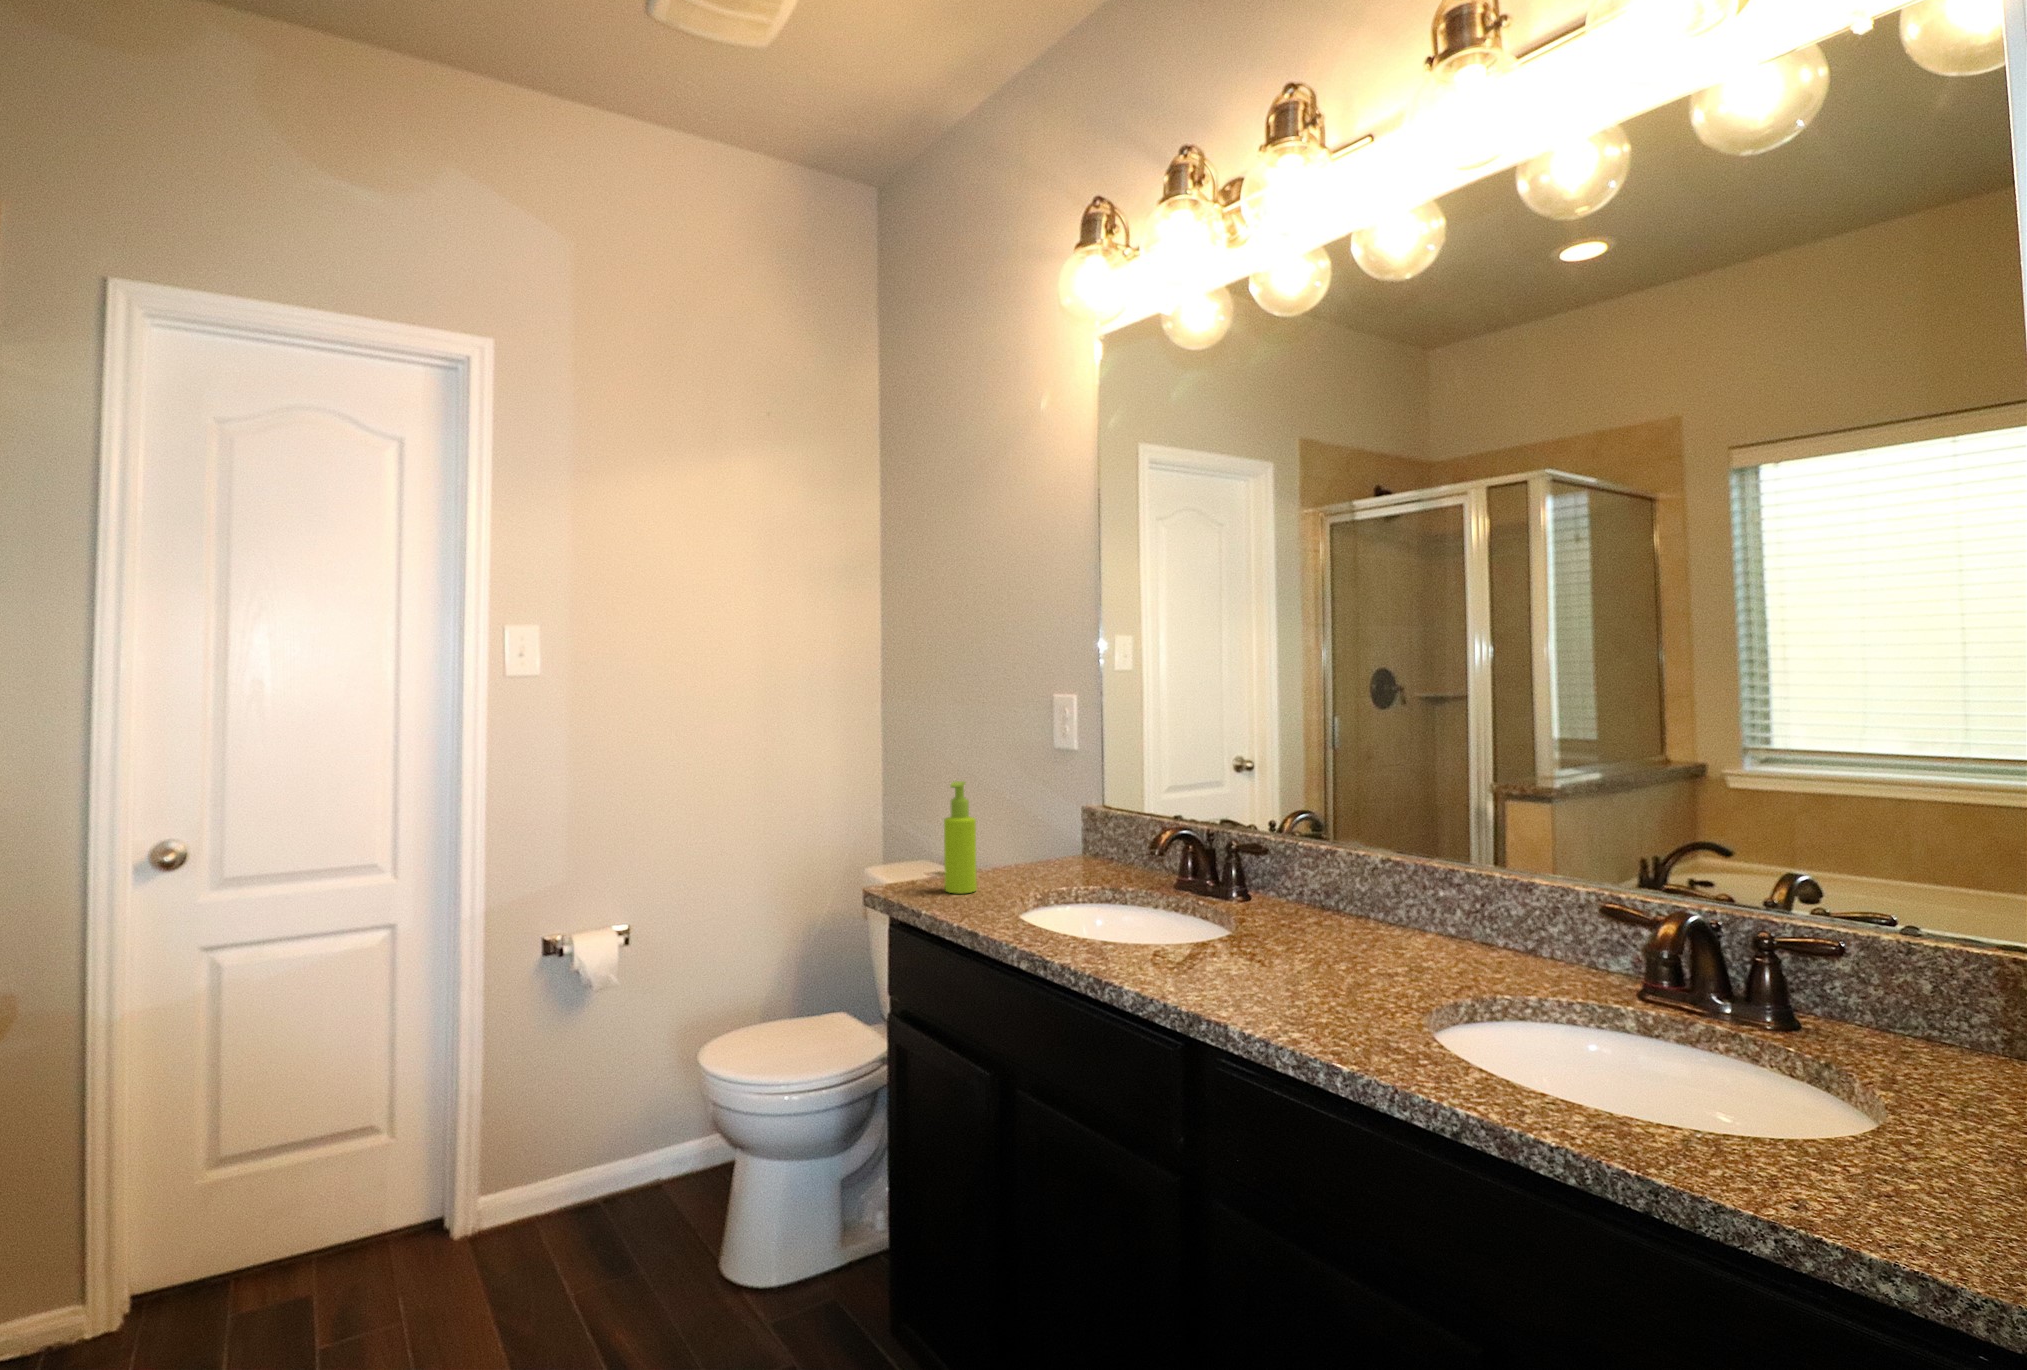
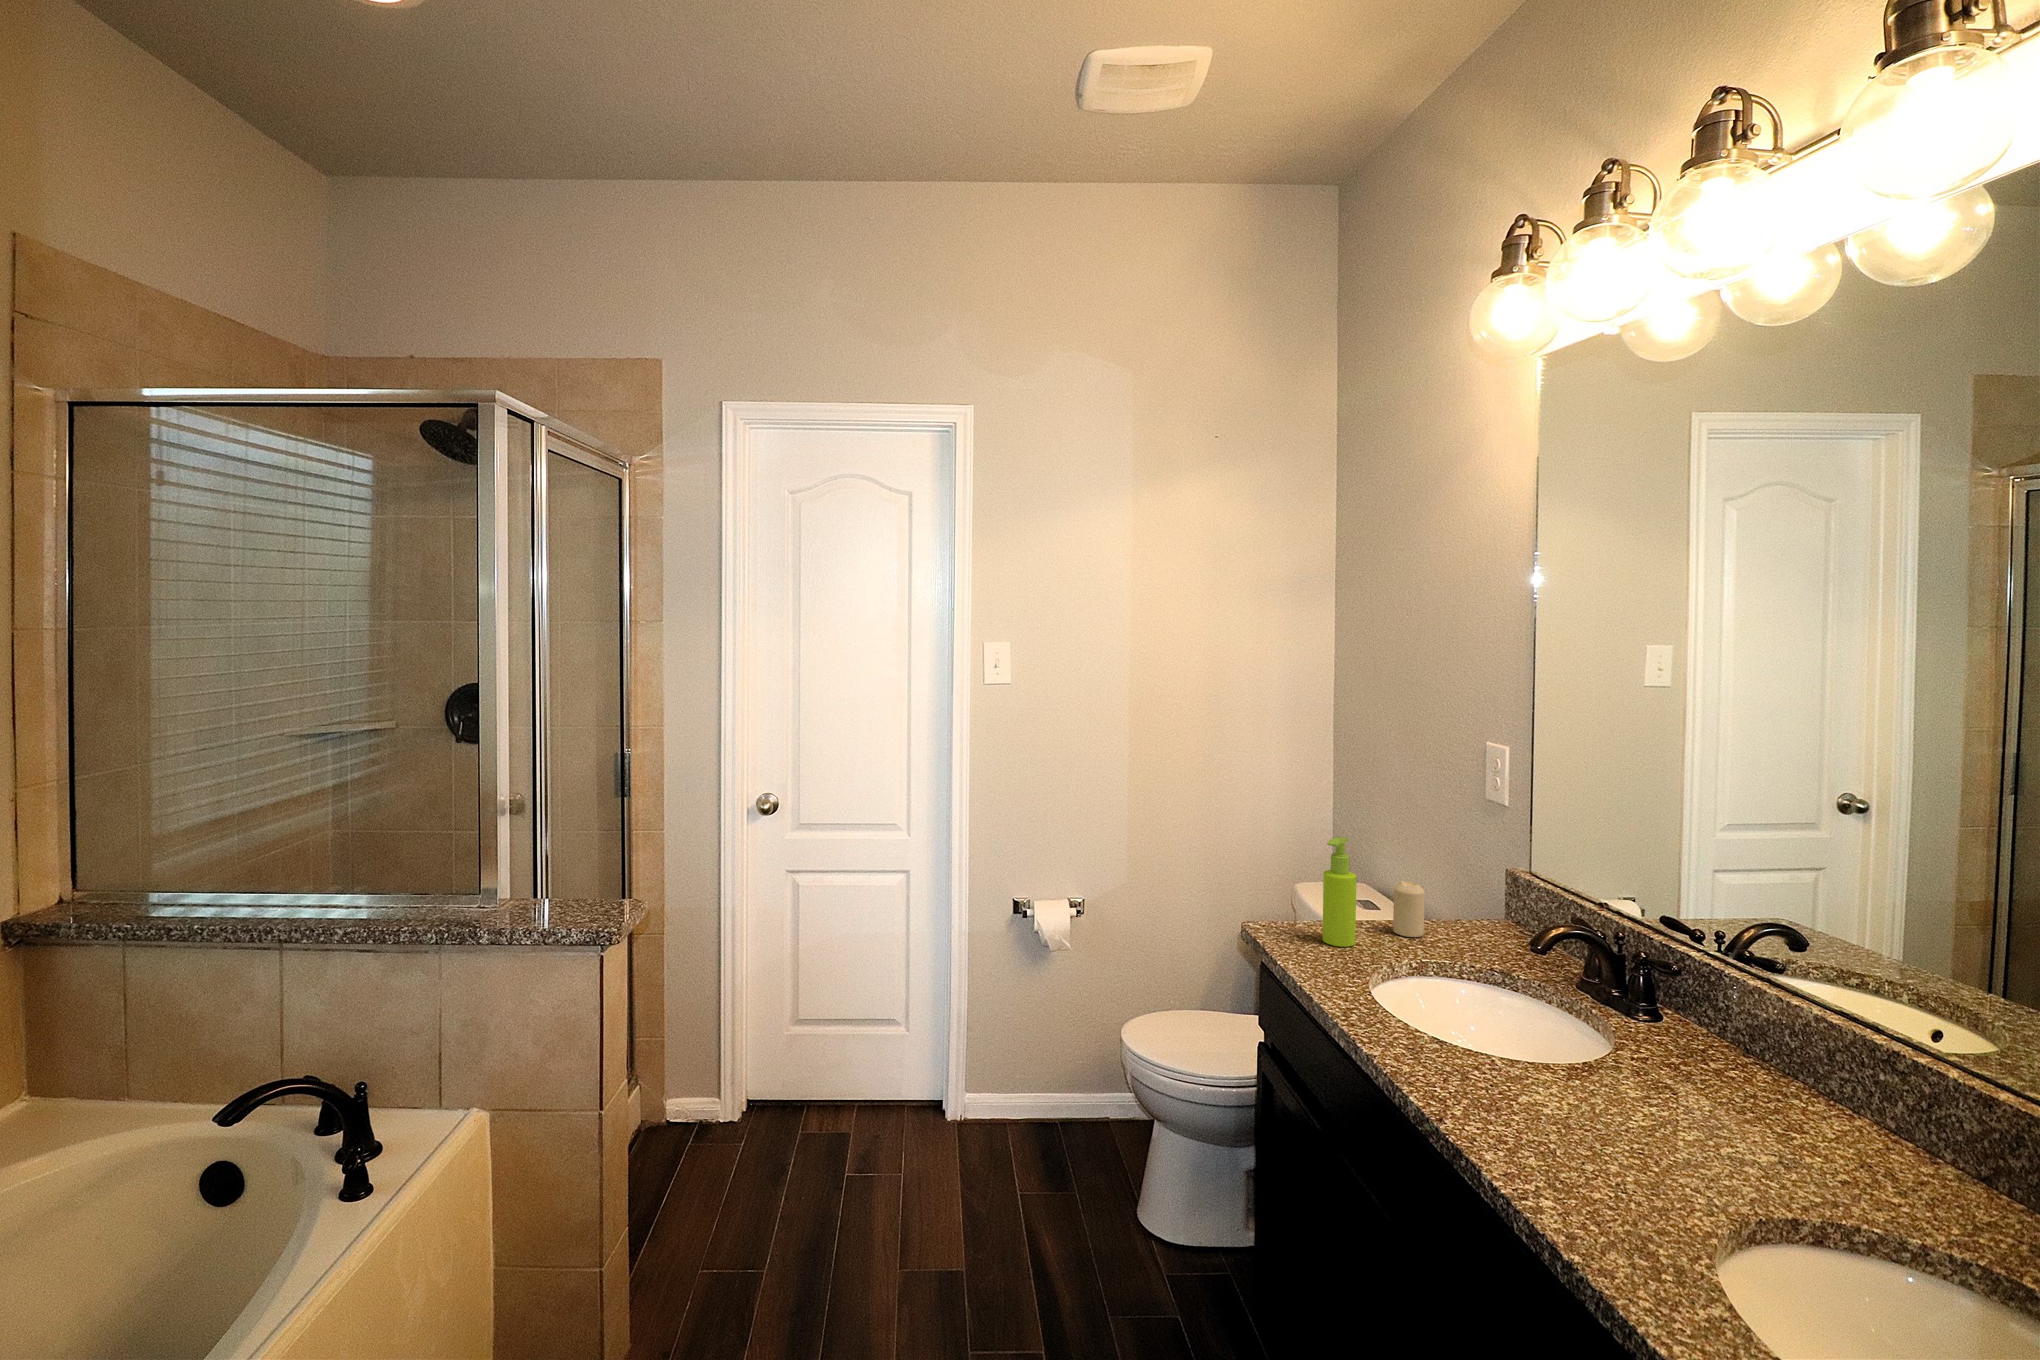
candle: none [1000,824,1029,879] -> present [1393,881,1425,937]

